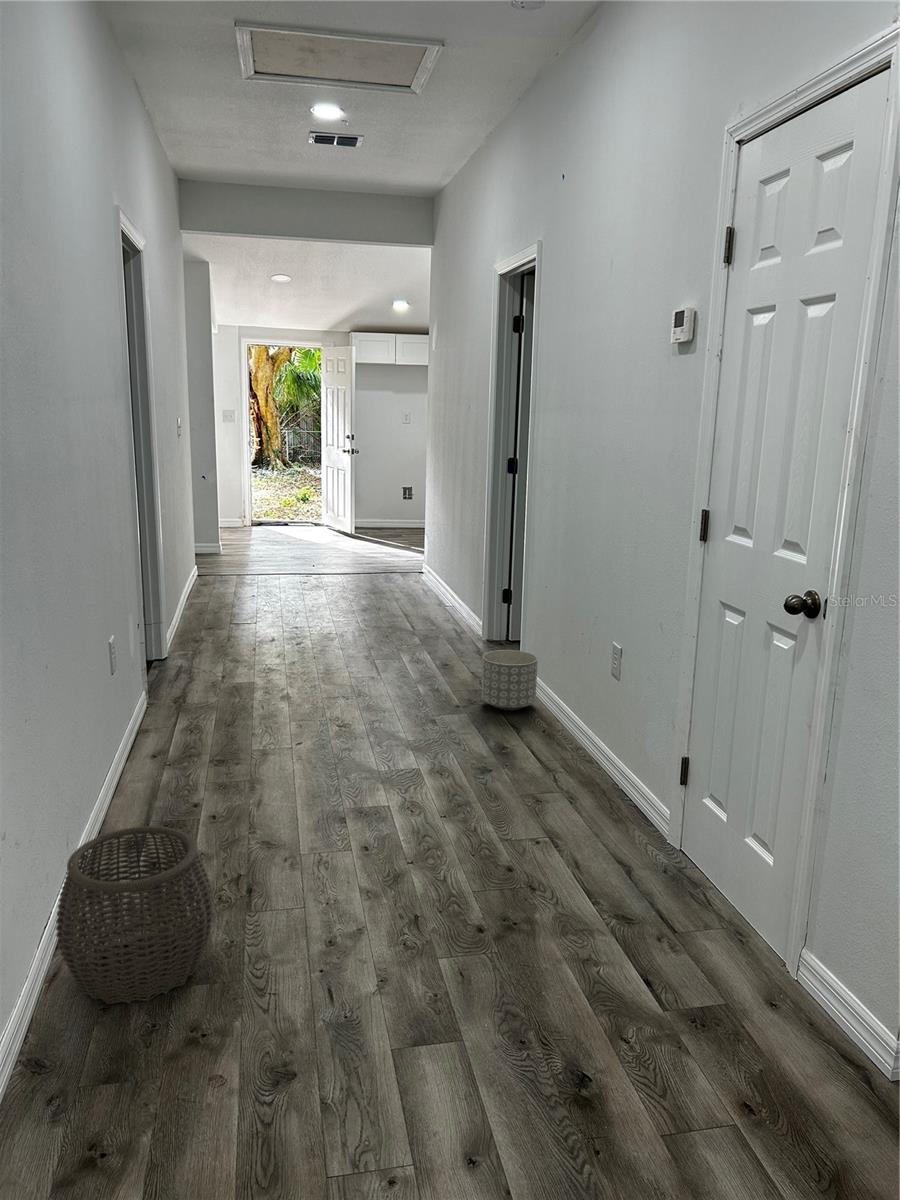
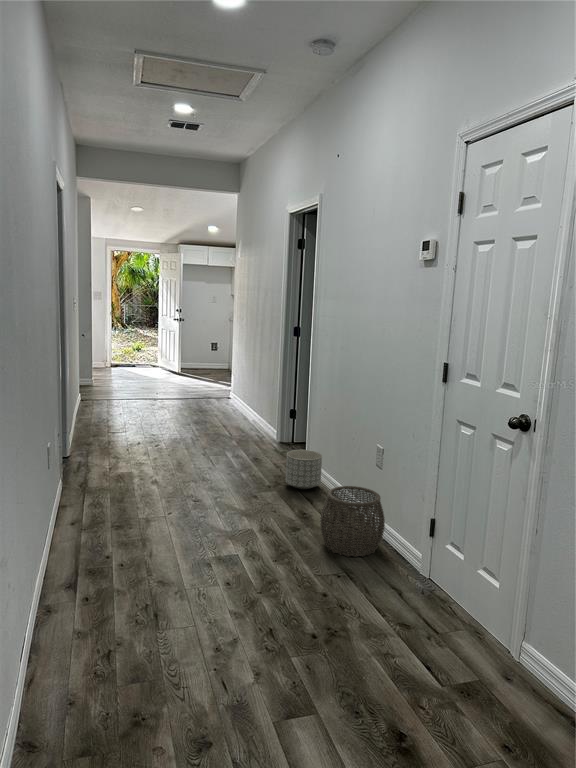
woven basket: present [56,826,214,1004] -> present [320,486,385,557]

